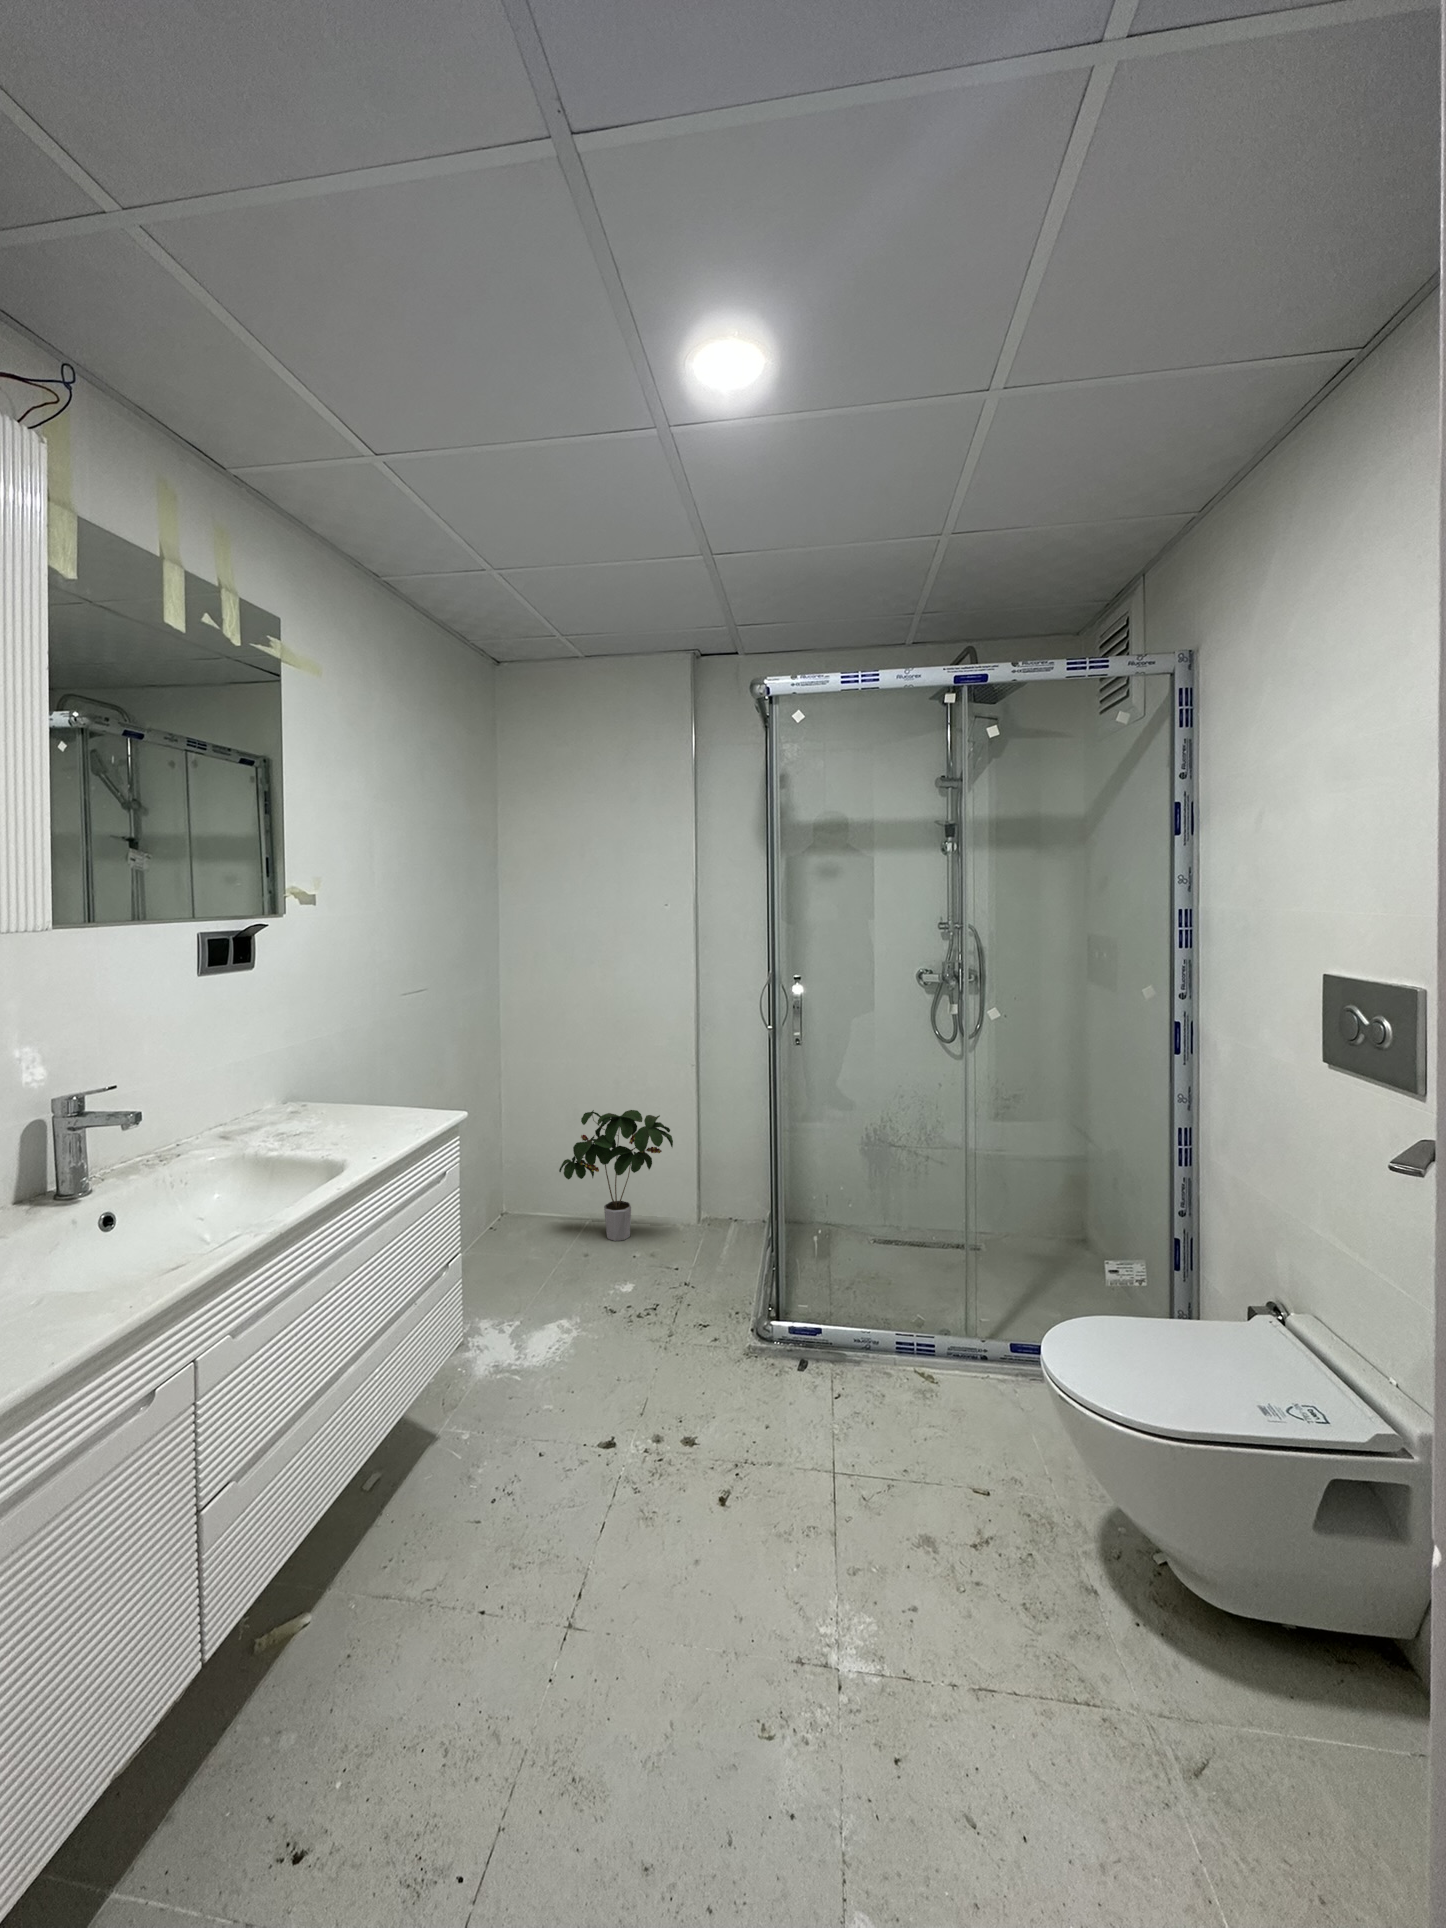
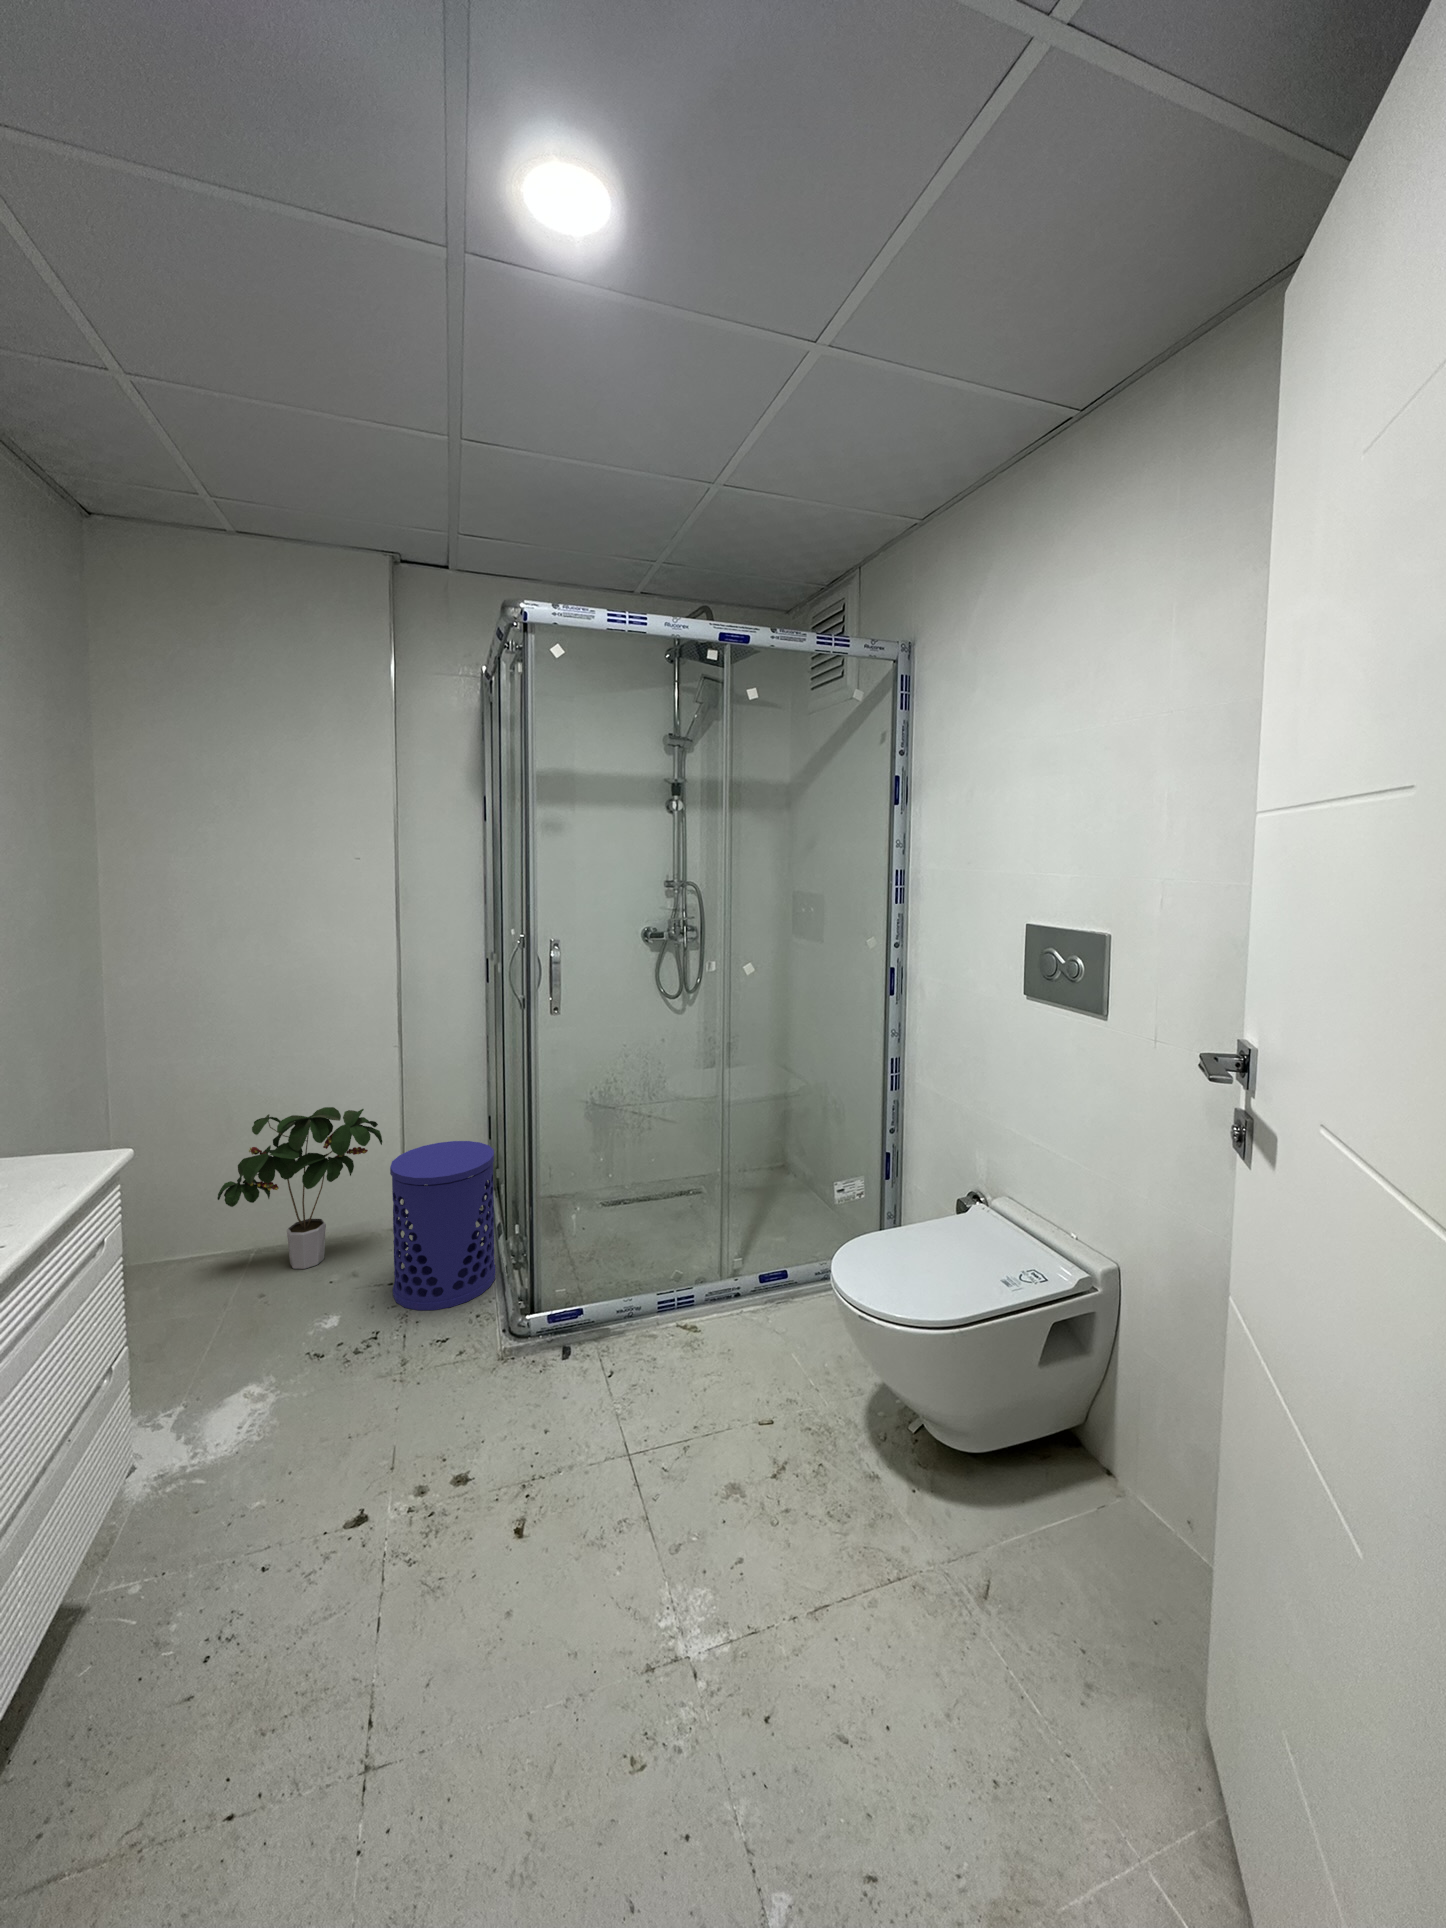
waste bin: none [670,1153,756,1300] -> present [390,1141,495,1310]

